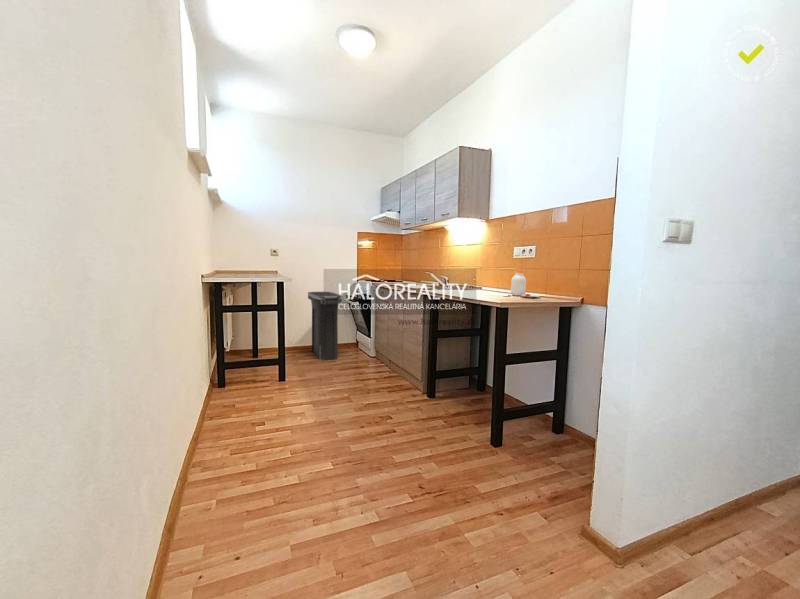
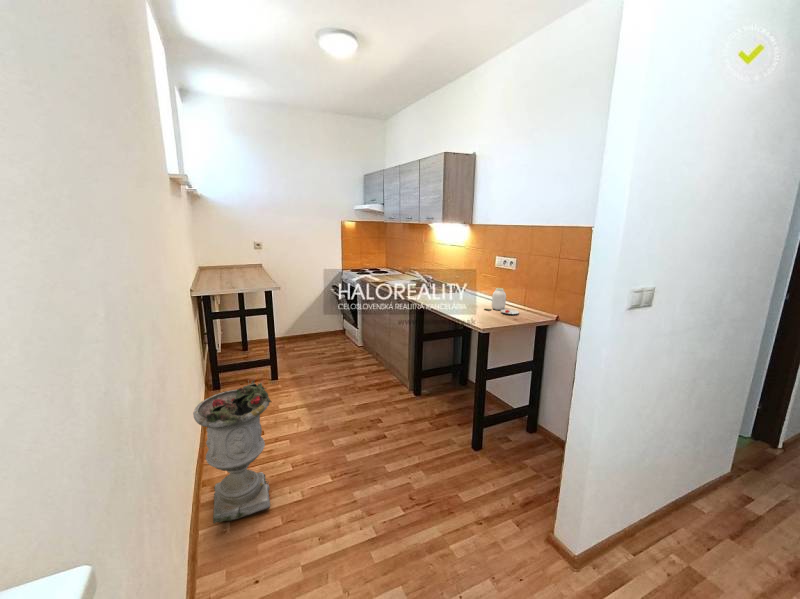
trash can: present [308,292,342,360] -> none [294,283,328,353]
planter: none [186,346,271,499] -> present [193,380,272,523]

